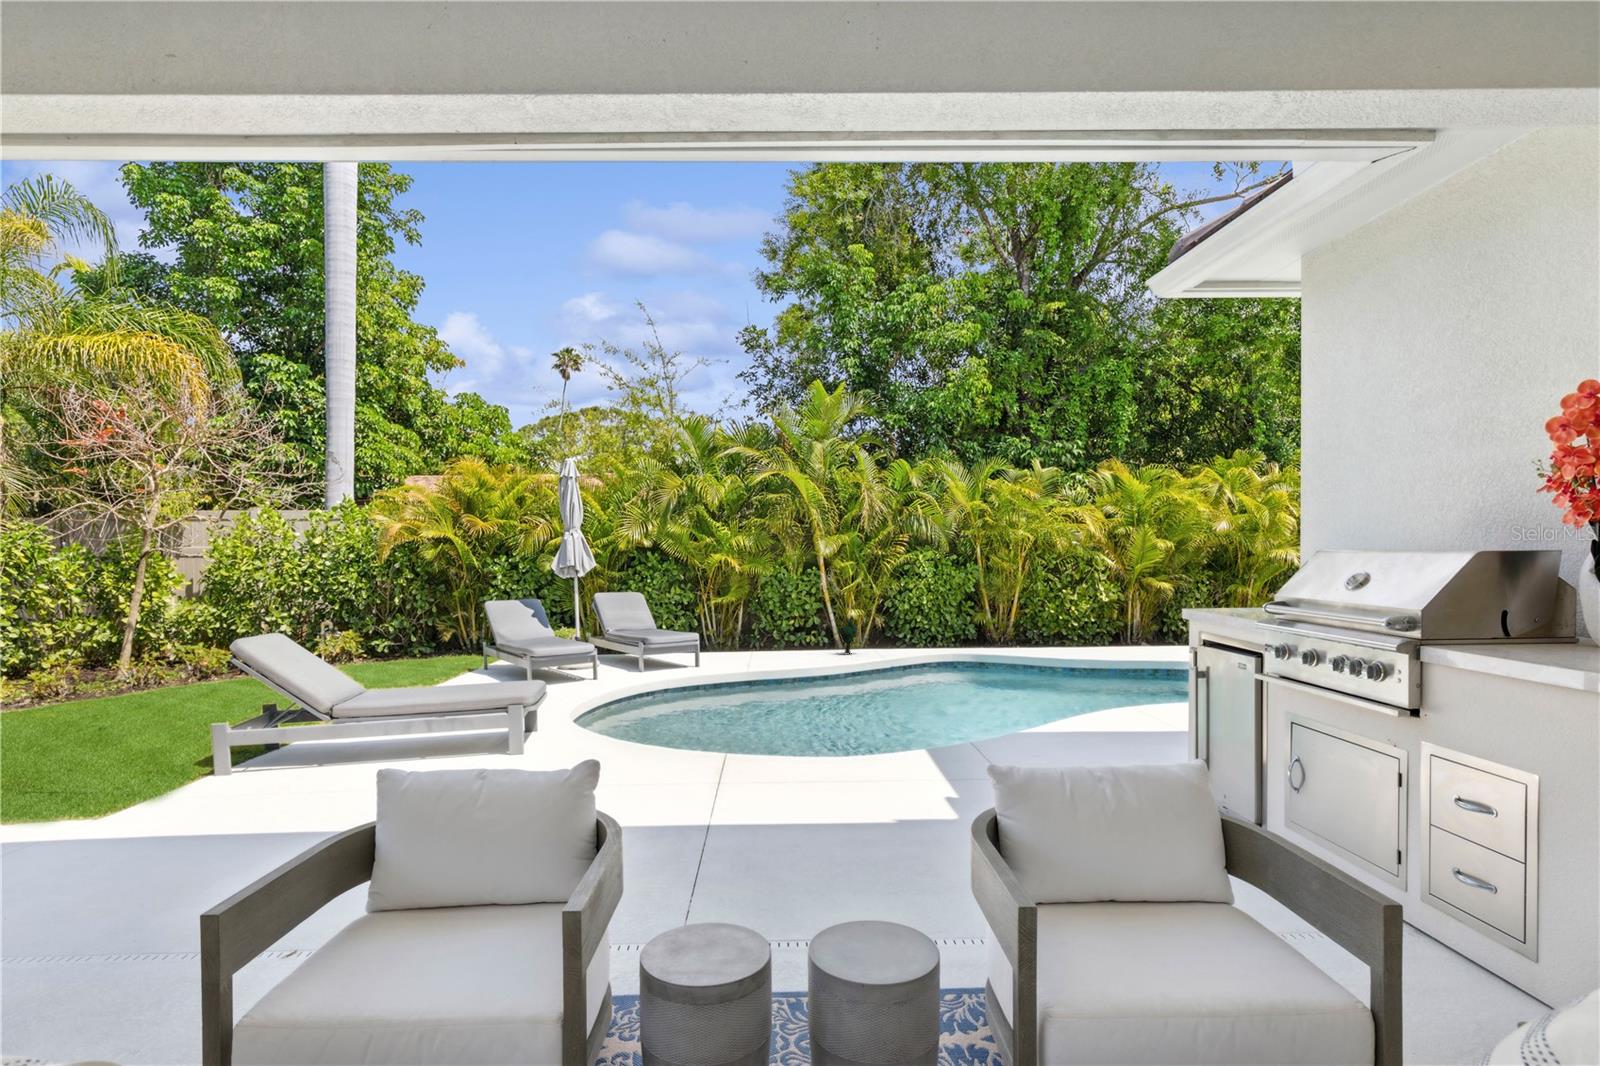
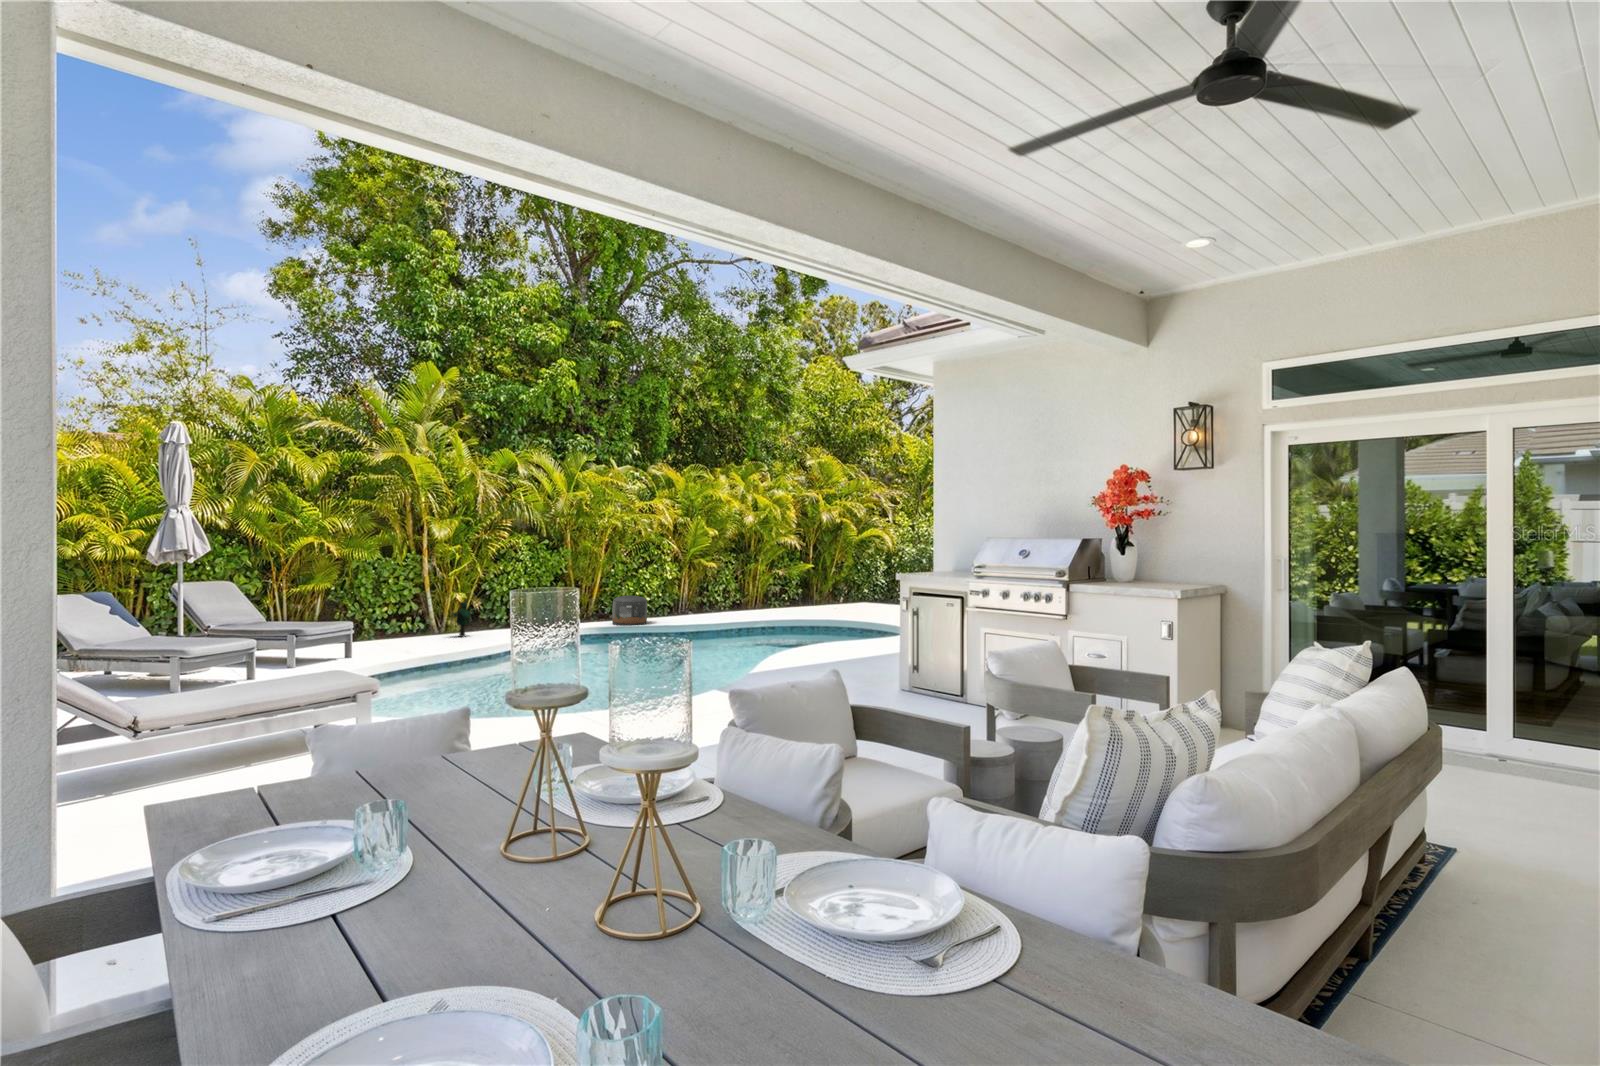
pouf: none [1014,620,1054,655] -> present [612,596,647,626]

